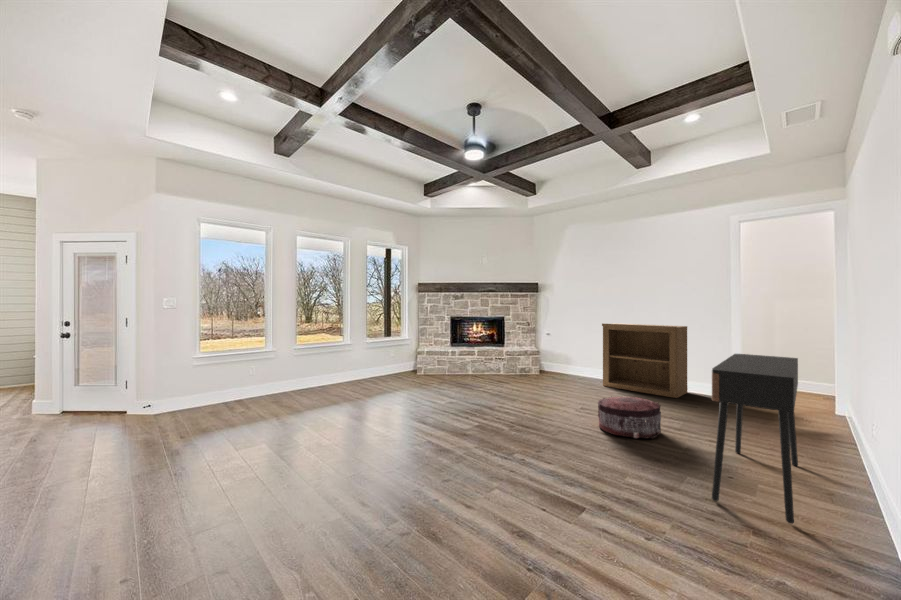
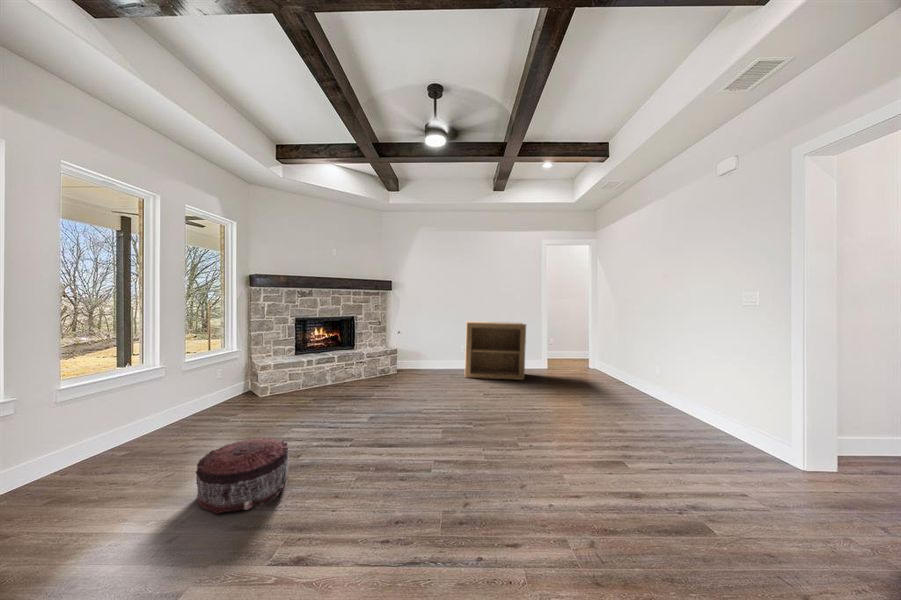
console table: present [712,354,798,524] -> none [624,348,731,458]
pouf: present [598,397,661,439] -> present [196,438,289,514]

